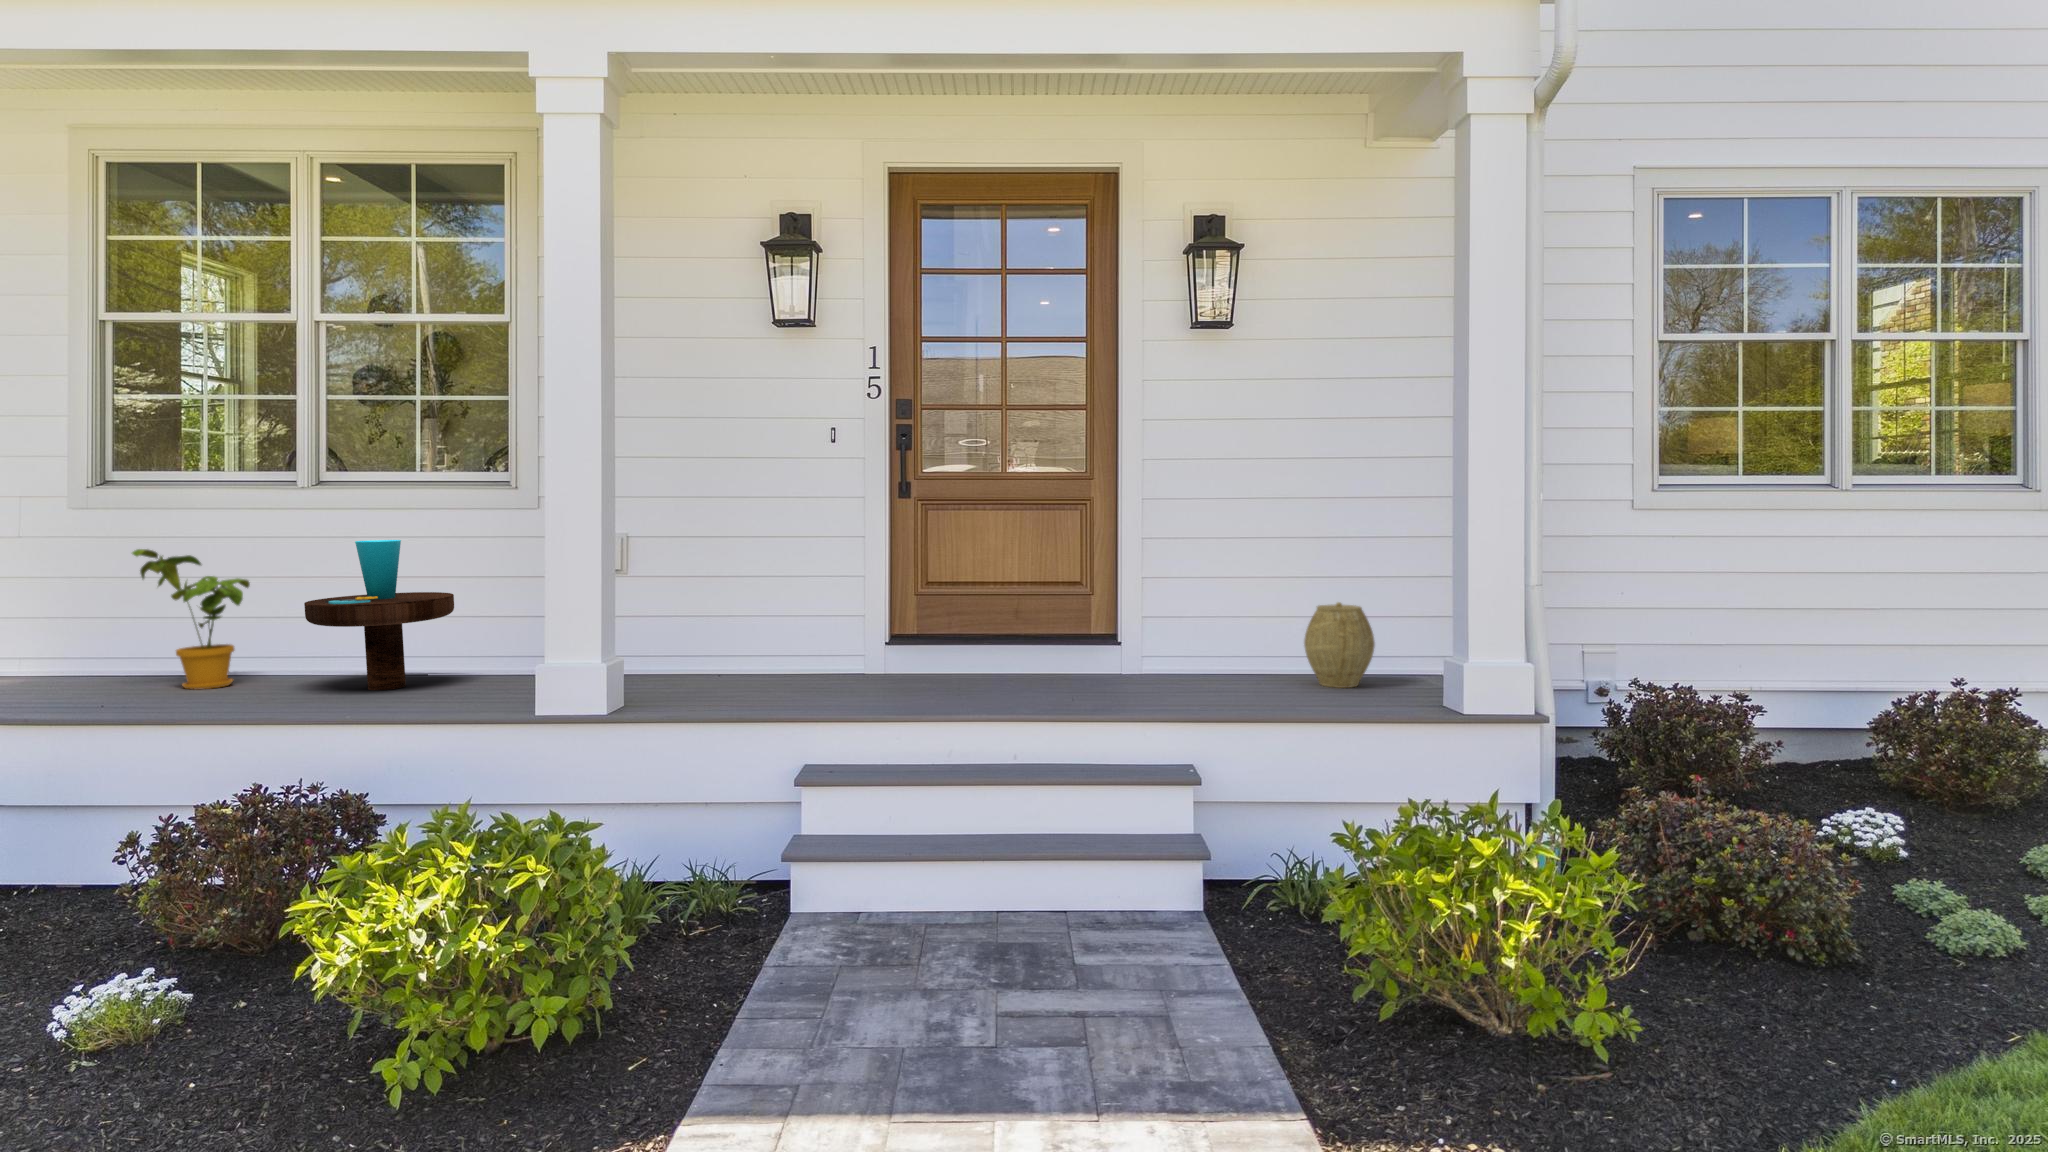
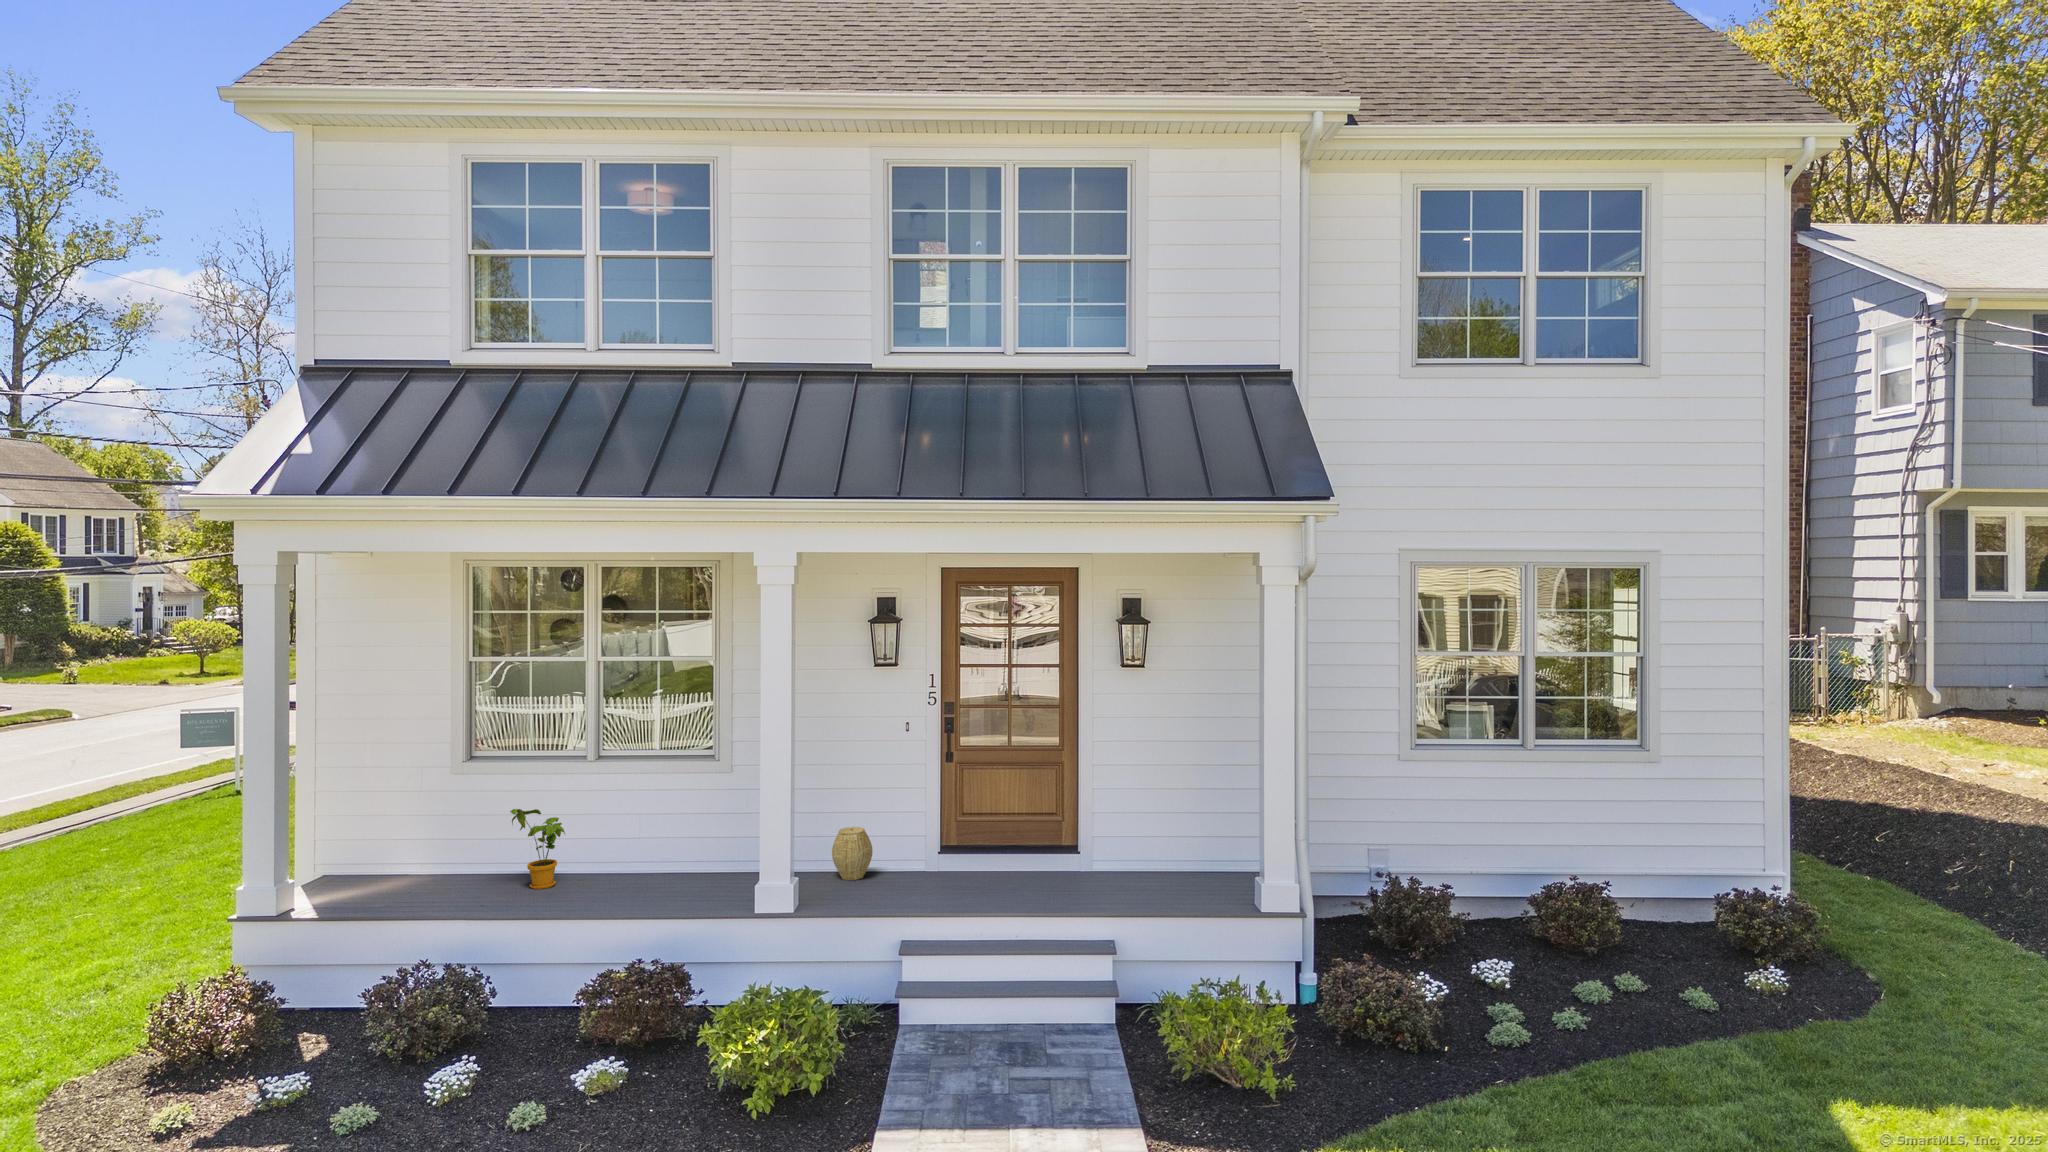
side table: present [304,540,454,690] -> none [606,797,683,889]
woven basket: present [1304,602,1375,688] -> present [832,827,872,880]

